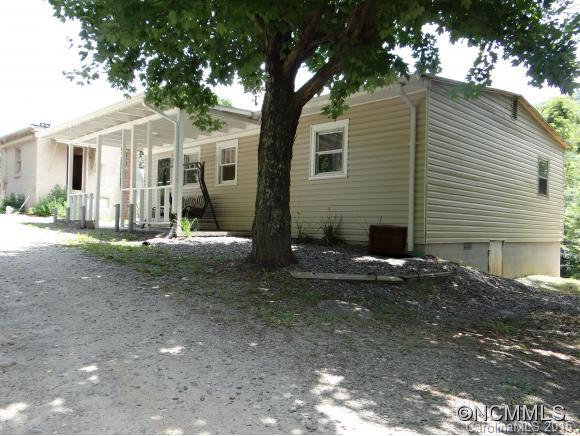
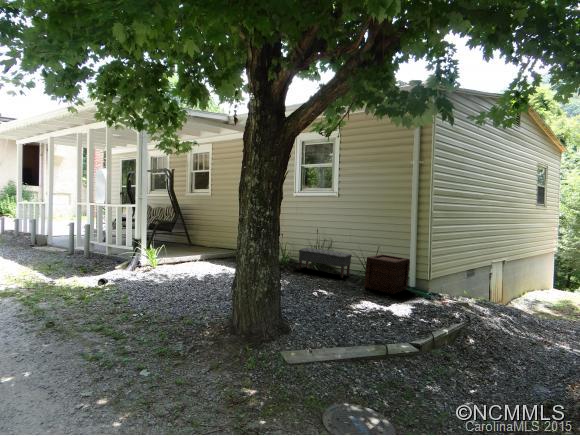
bench: none [312,223,358,246] -> present [299,248,352,278]

